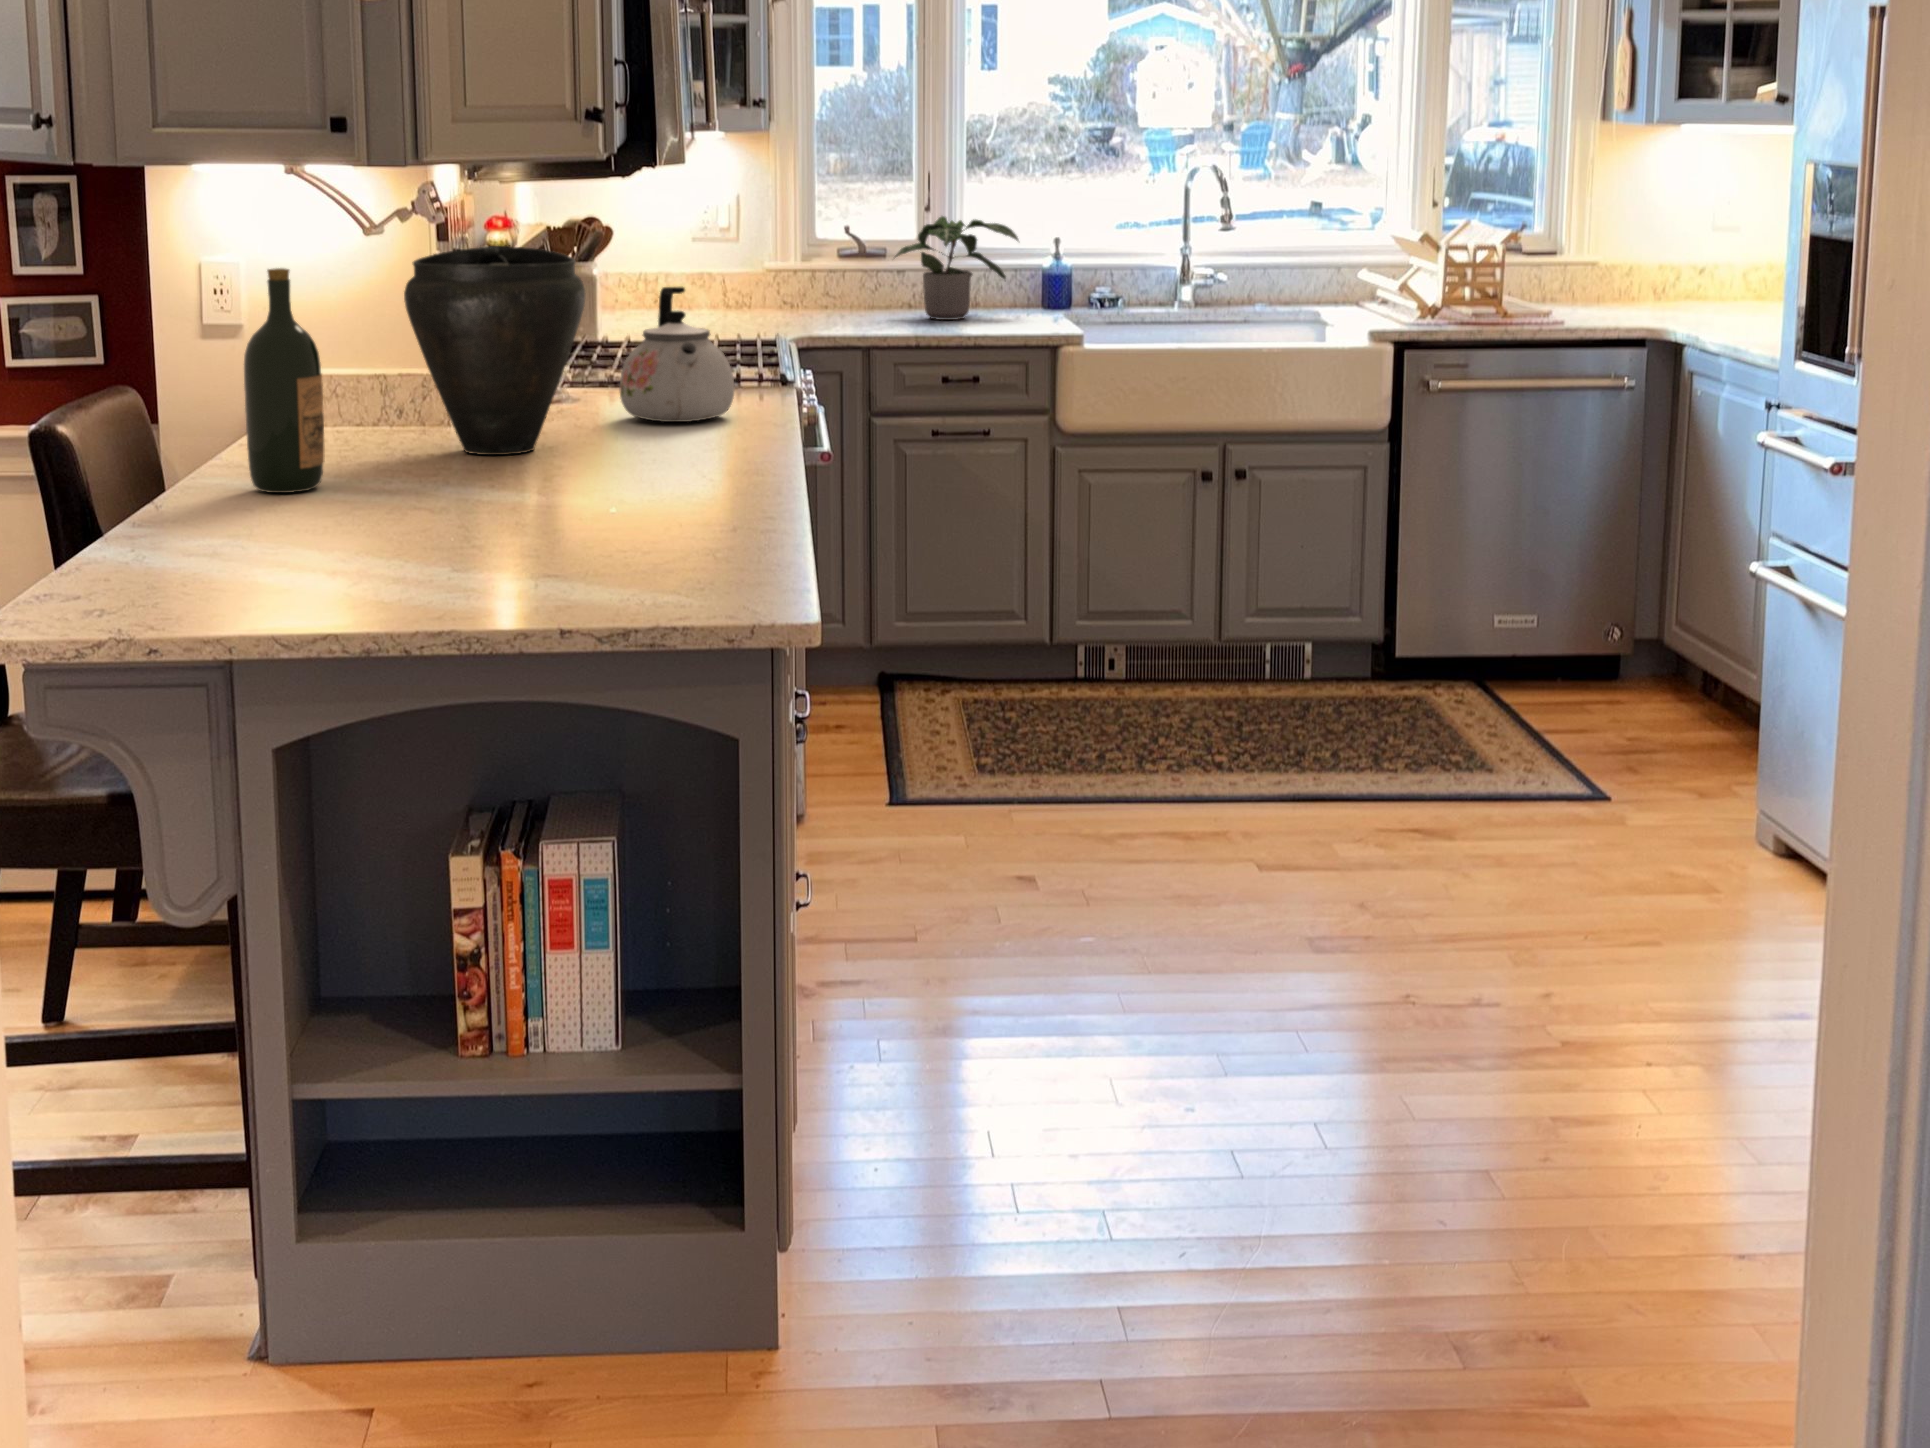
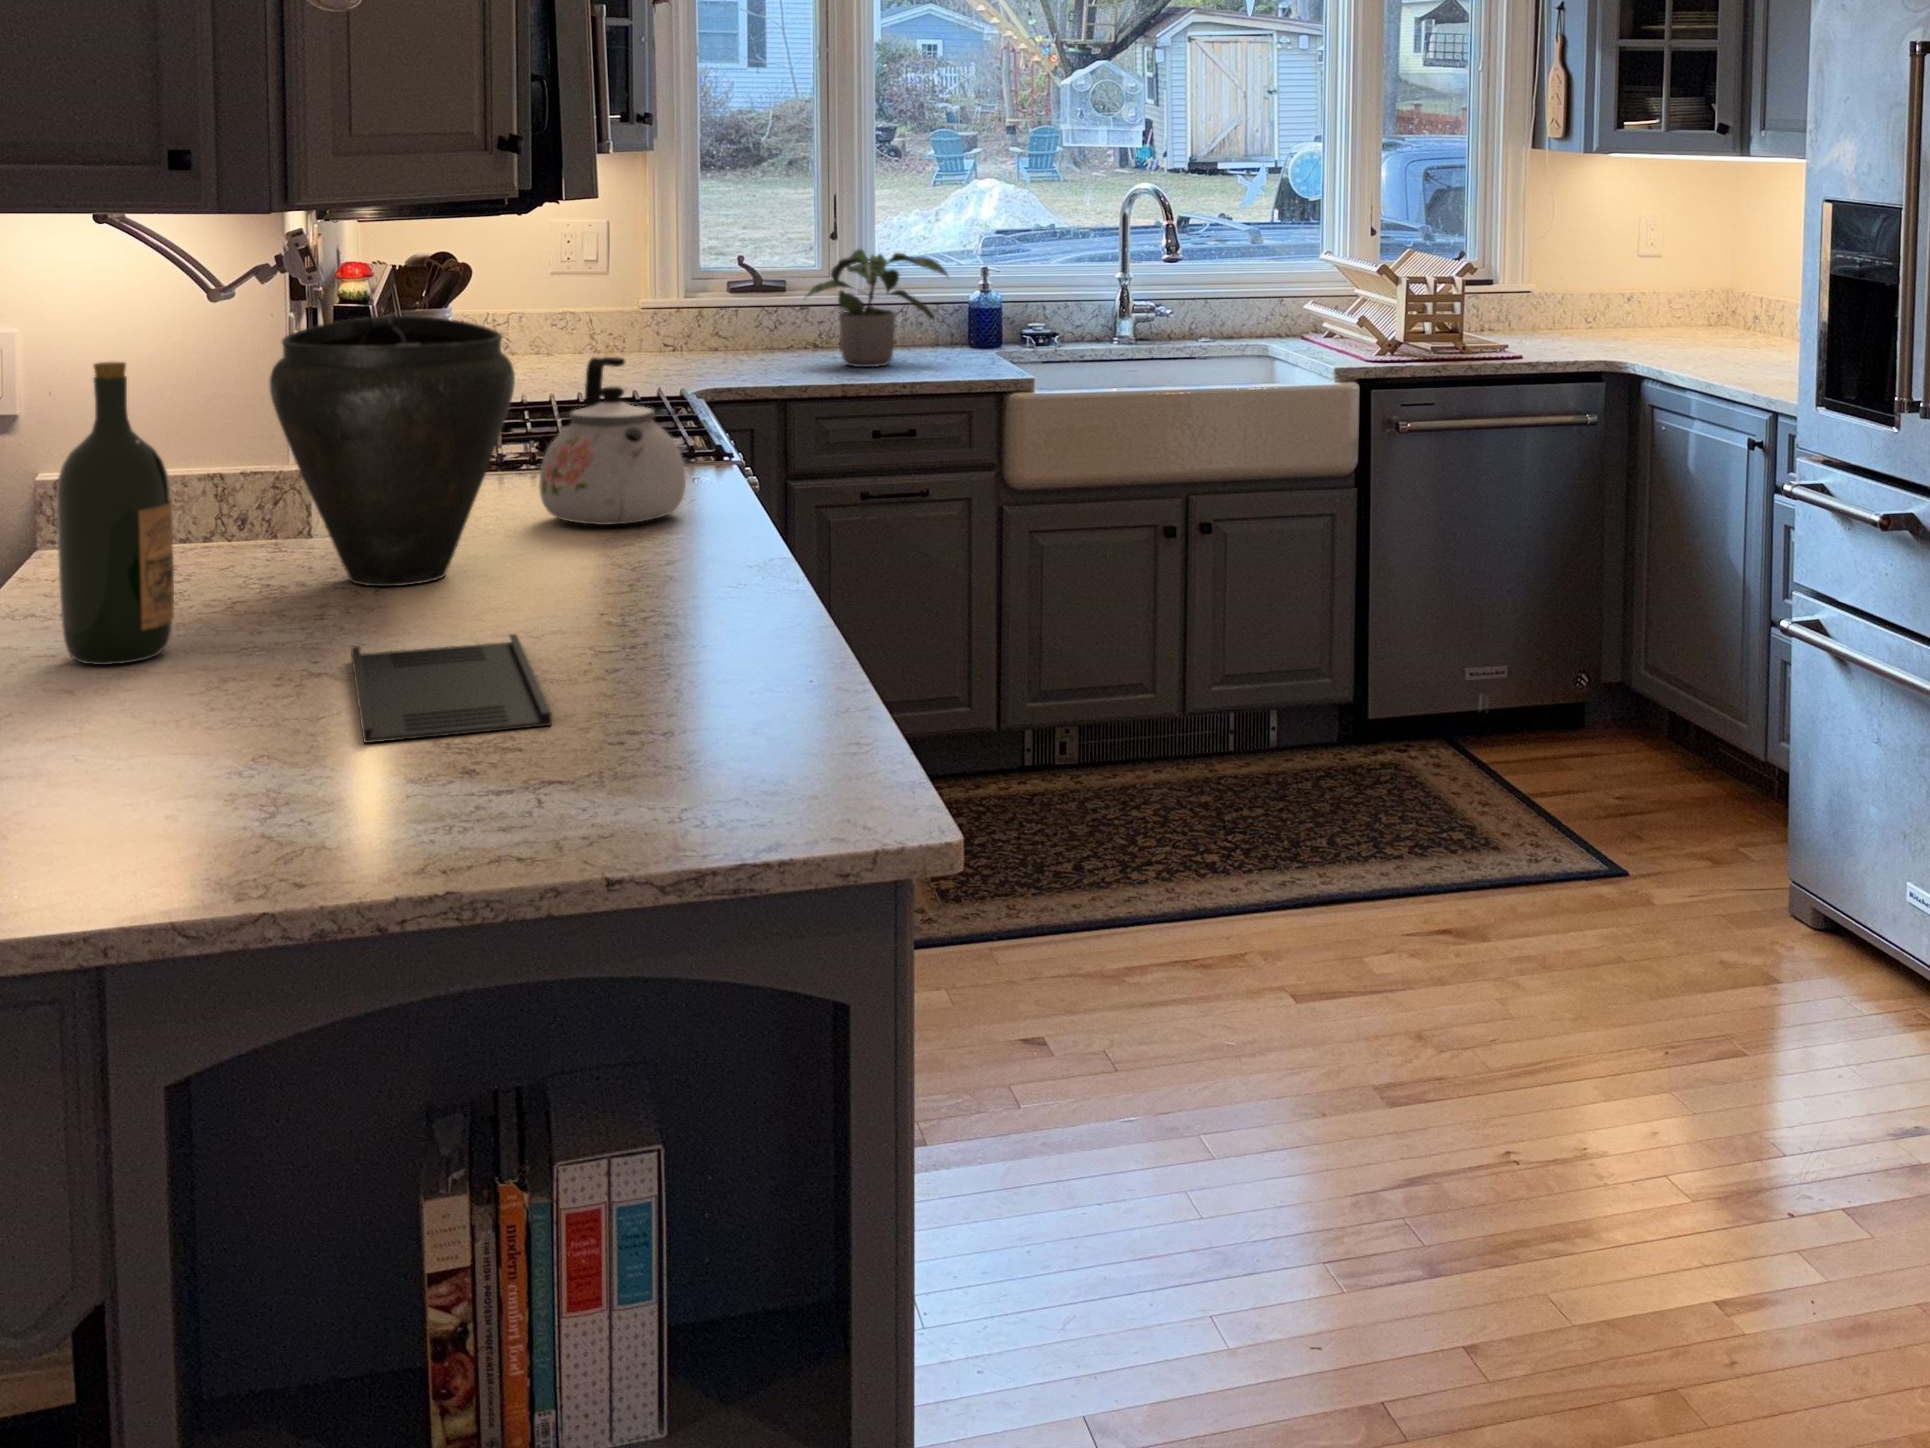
tray: none [431,484,565,544] -> present [351,634,552,743]

